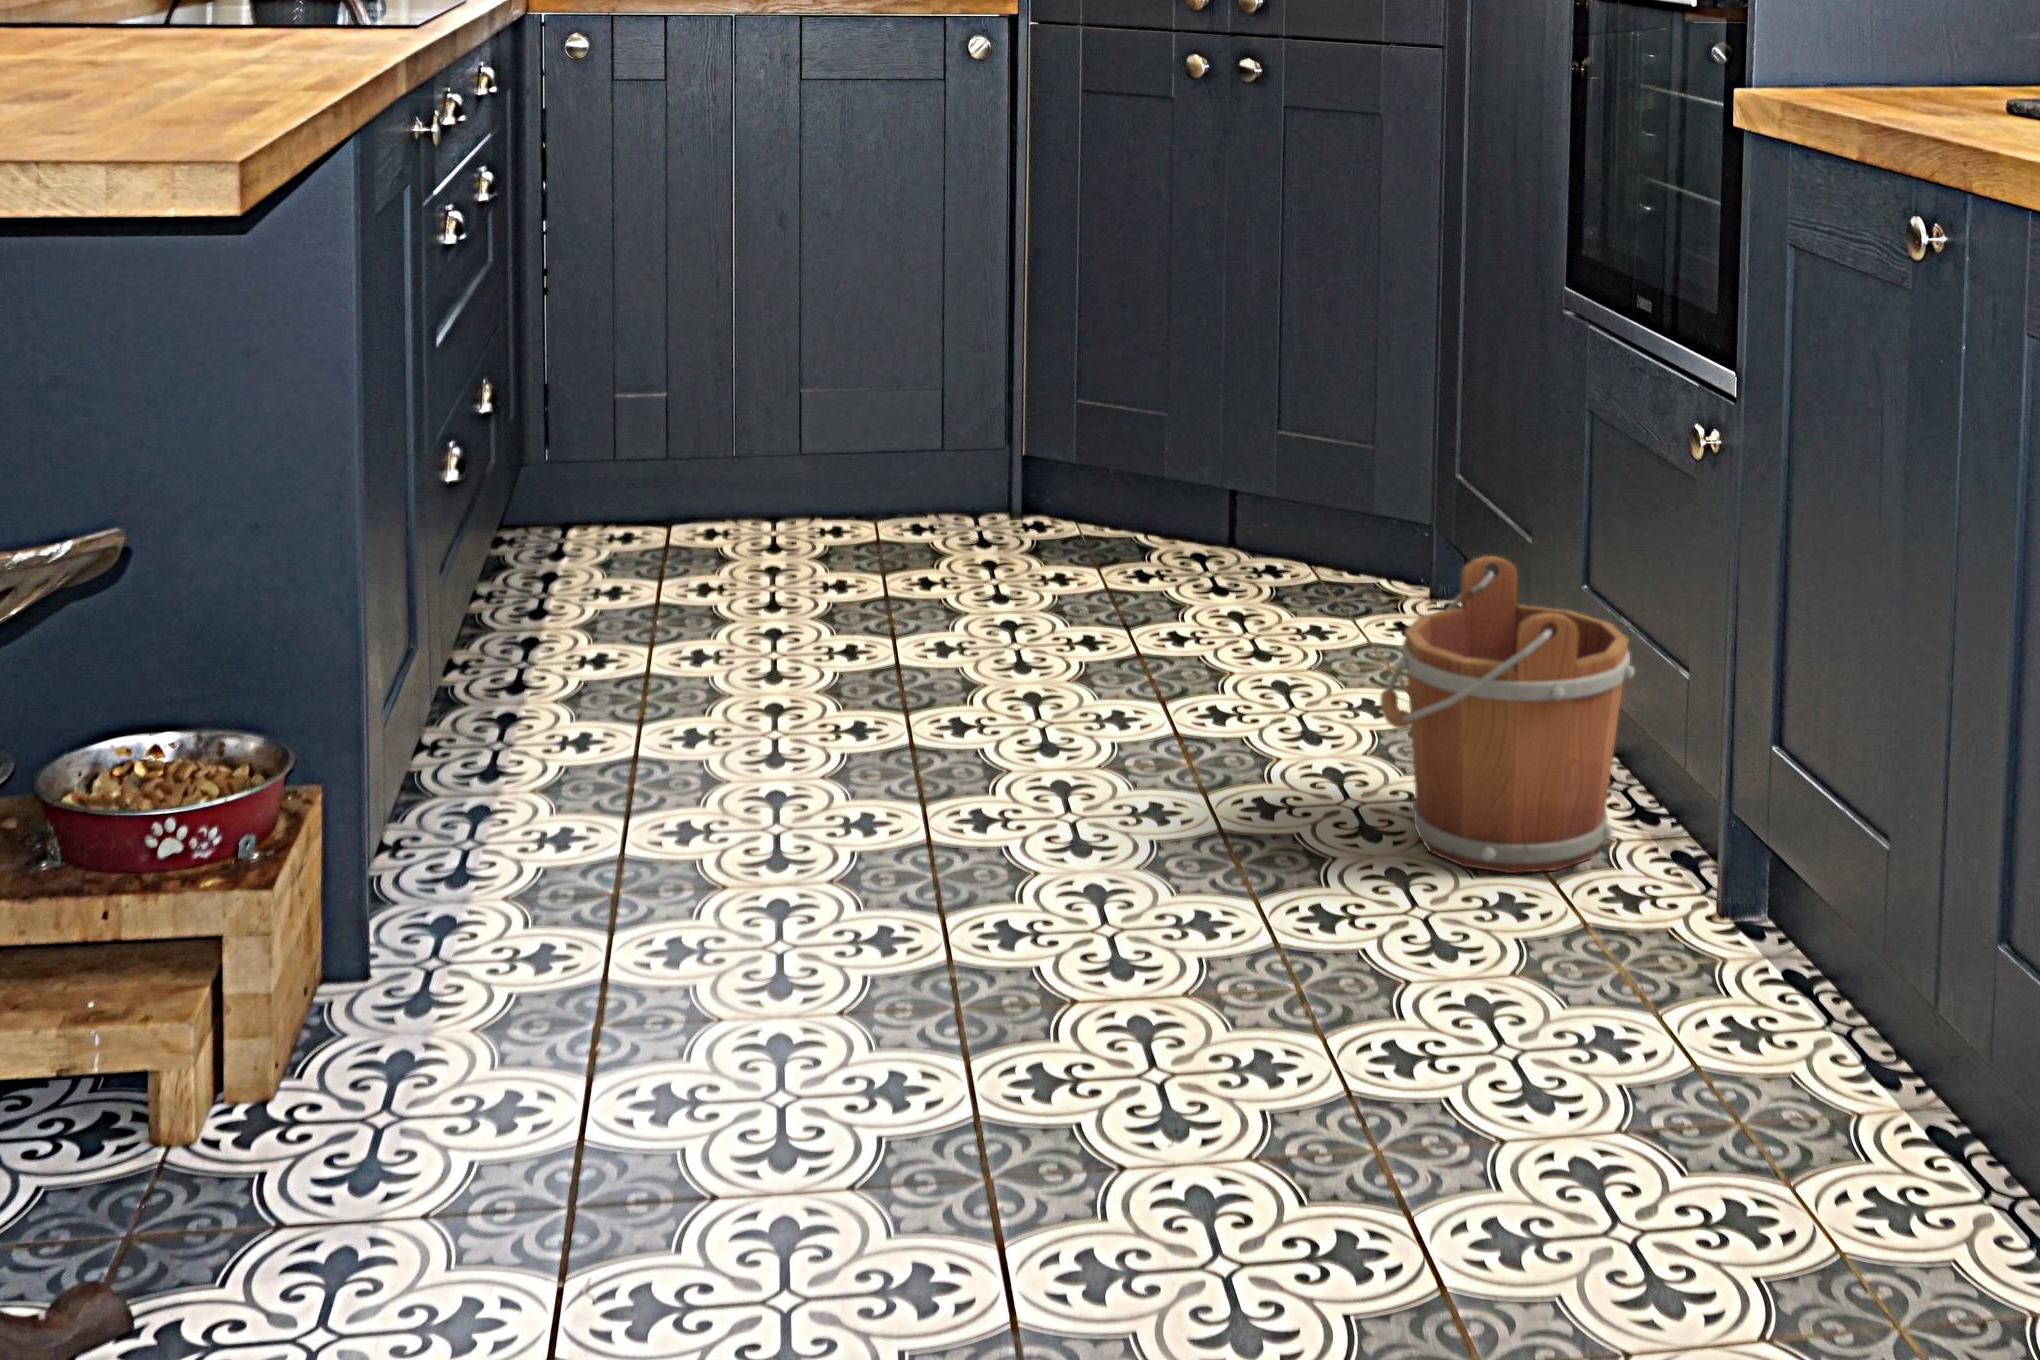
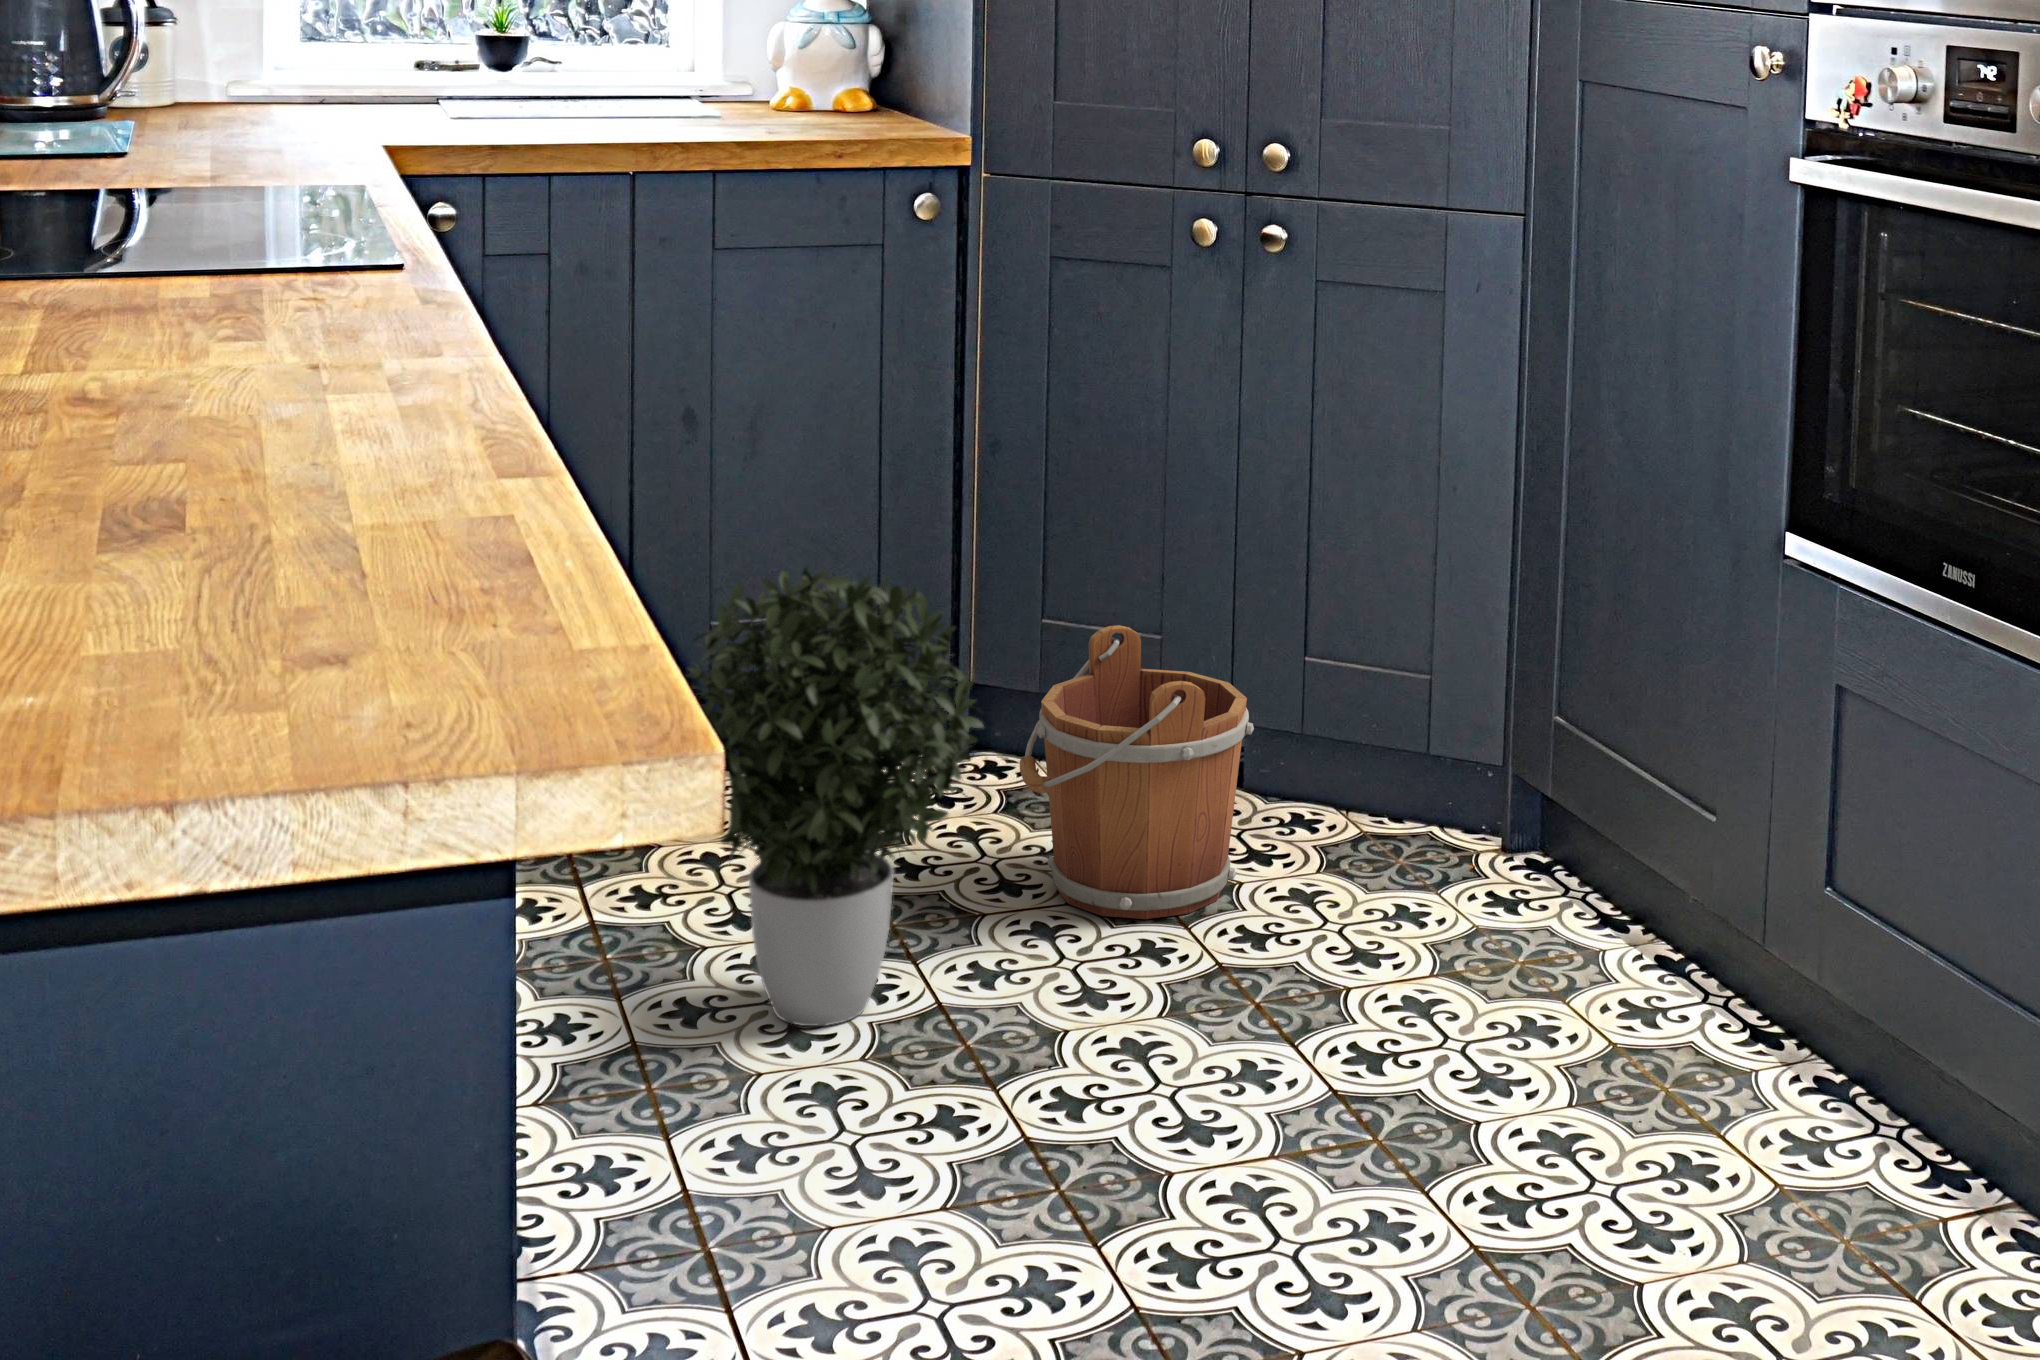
potted plant: none [976,460,1330,958] -> present [687,567,984,1026]

